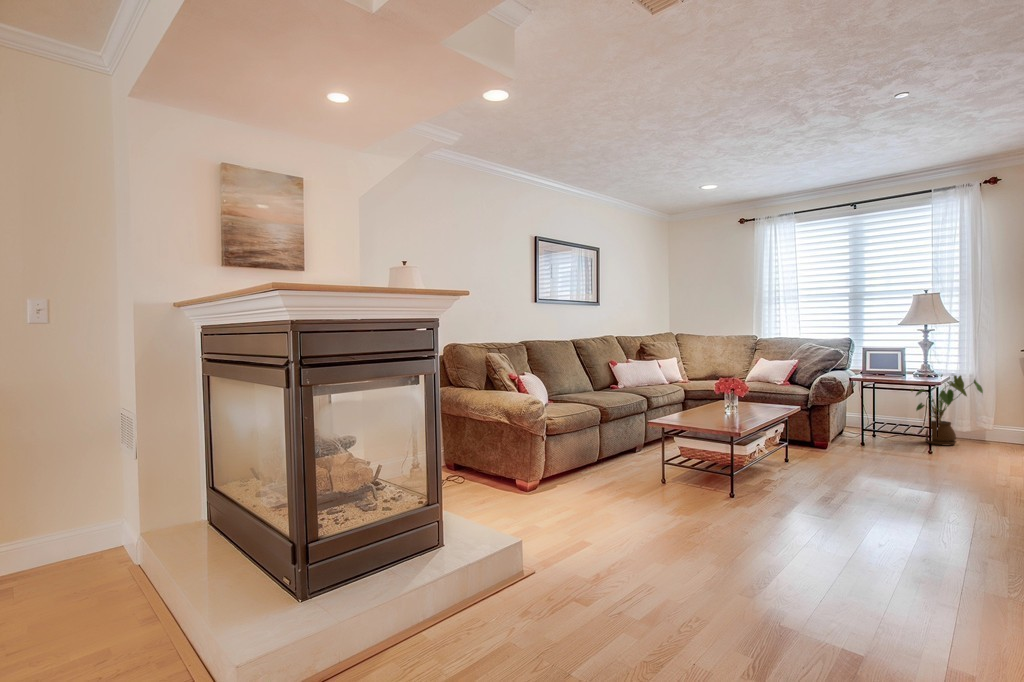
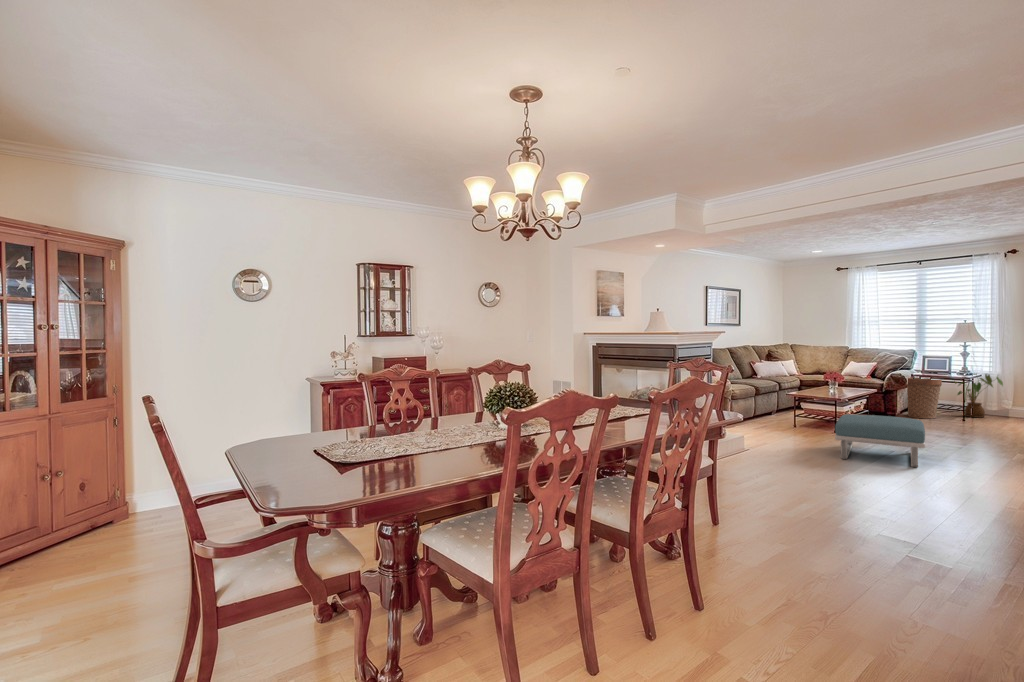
basket: none [842,383,895,451] -> present [907,378,942,419]
footstool: none [721,473,924,624] -> present [835,414,925,467]

